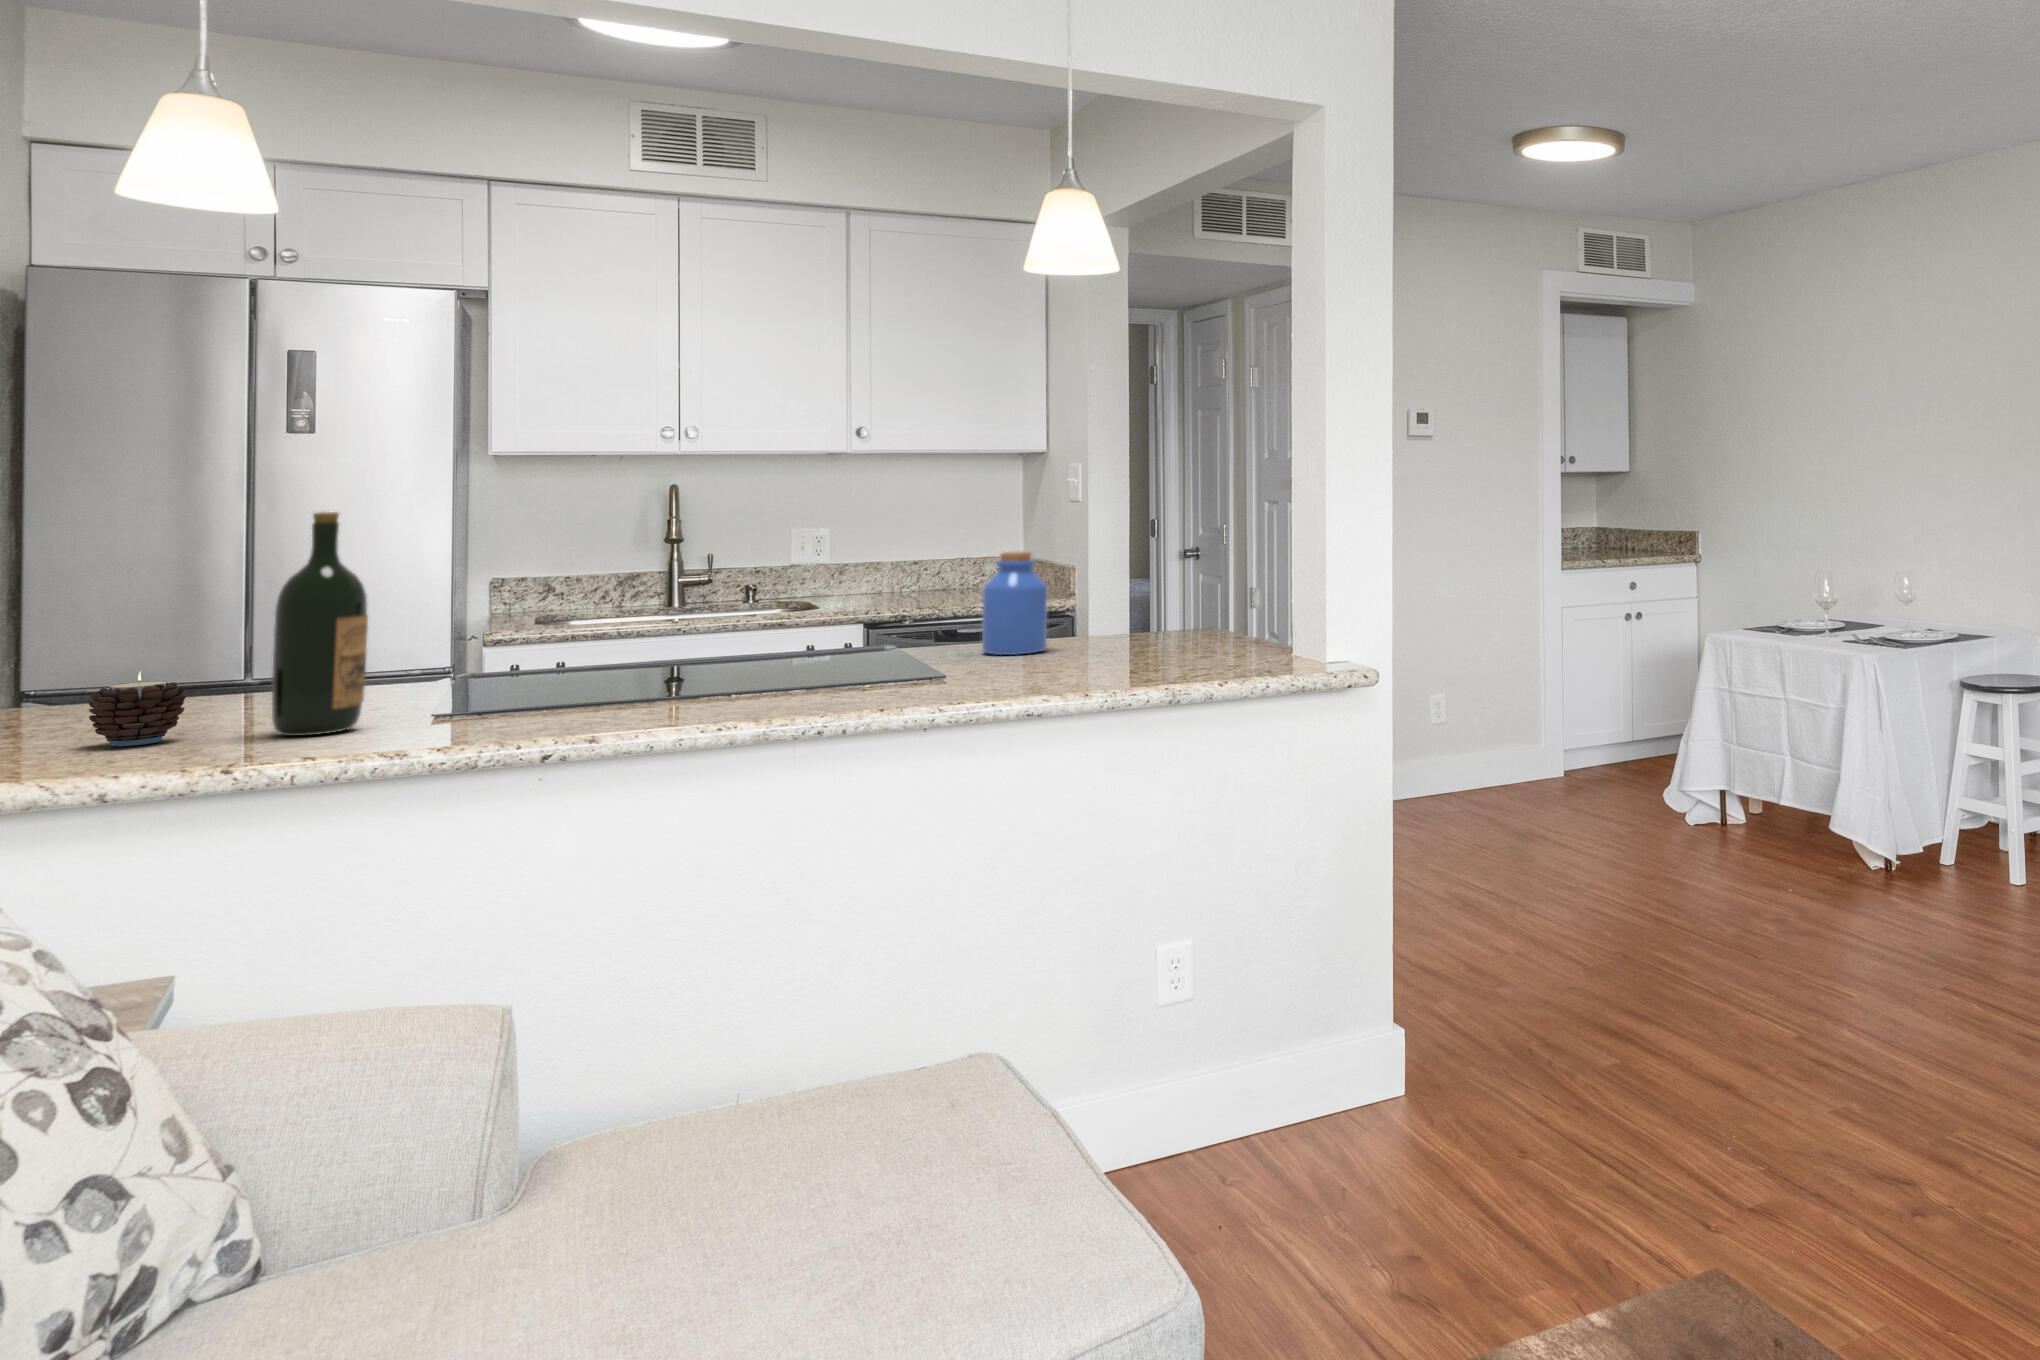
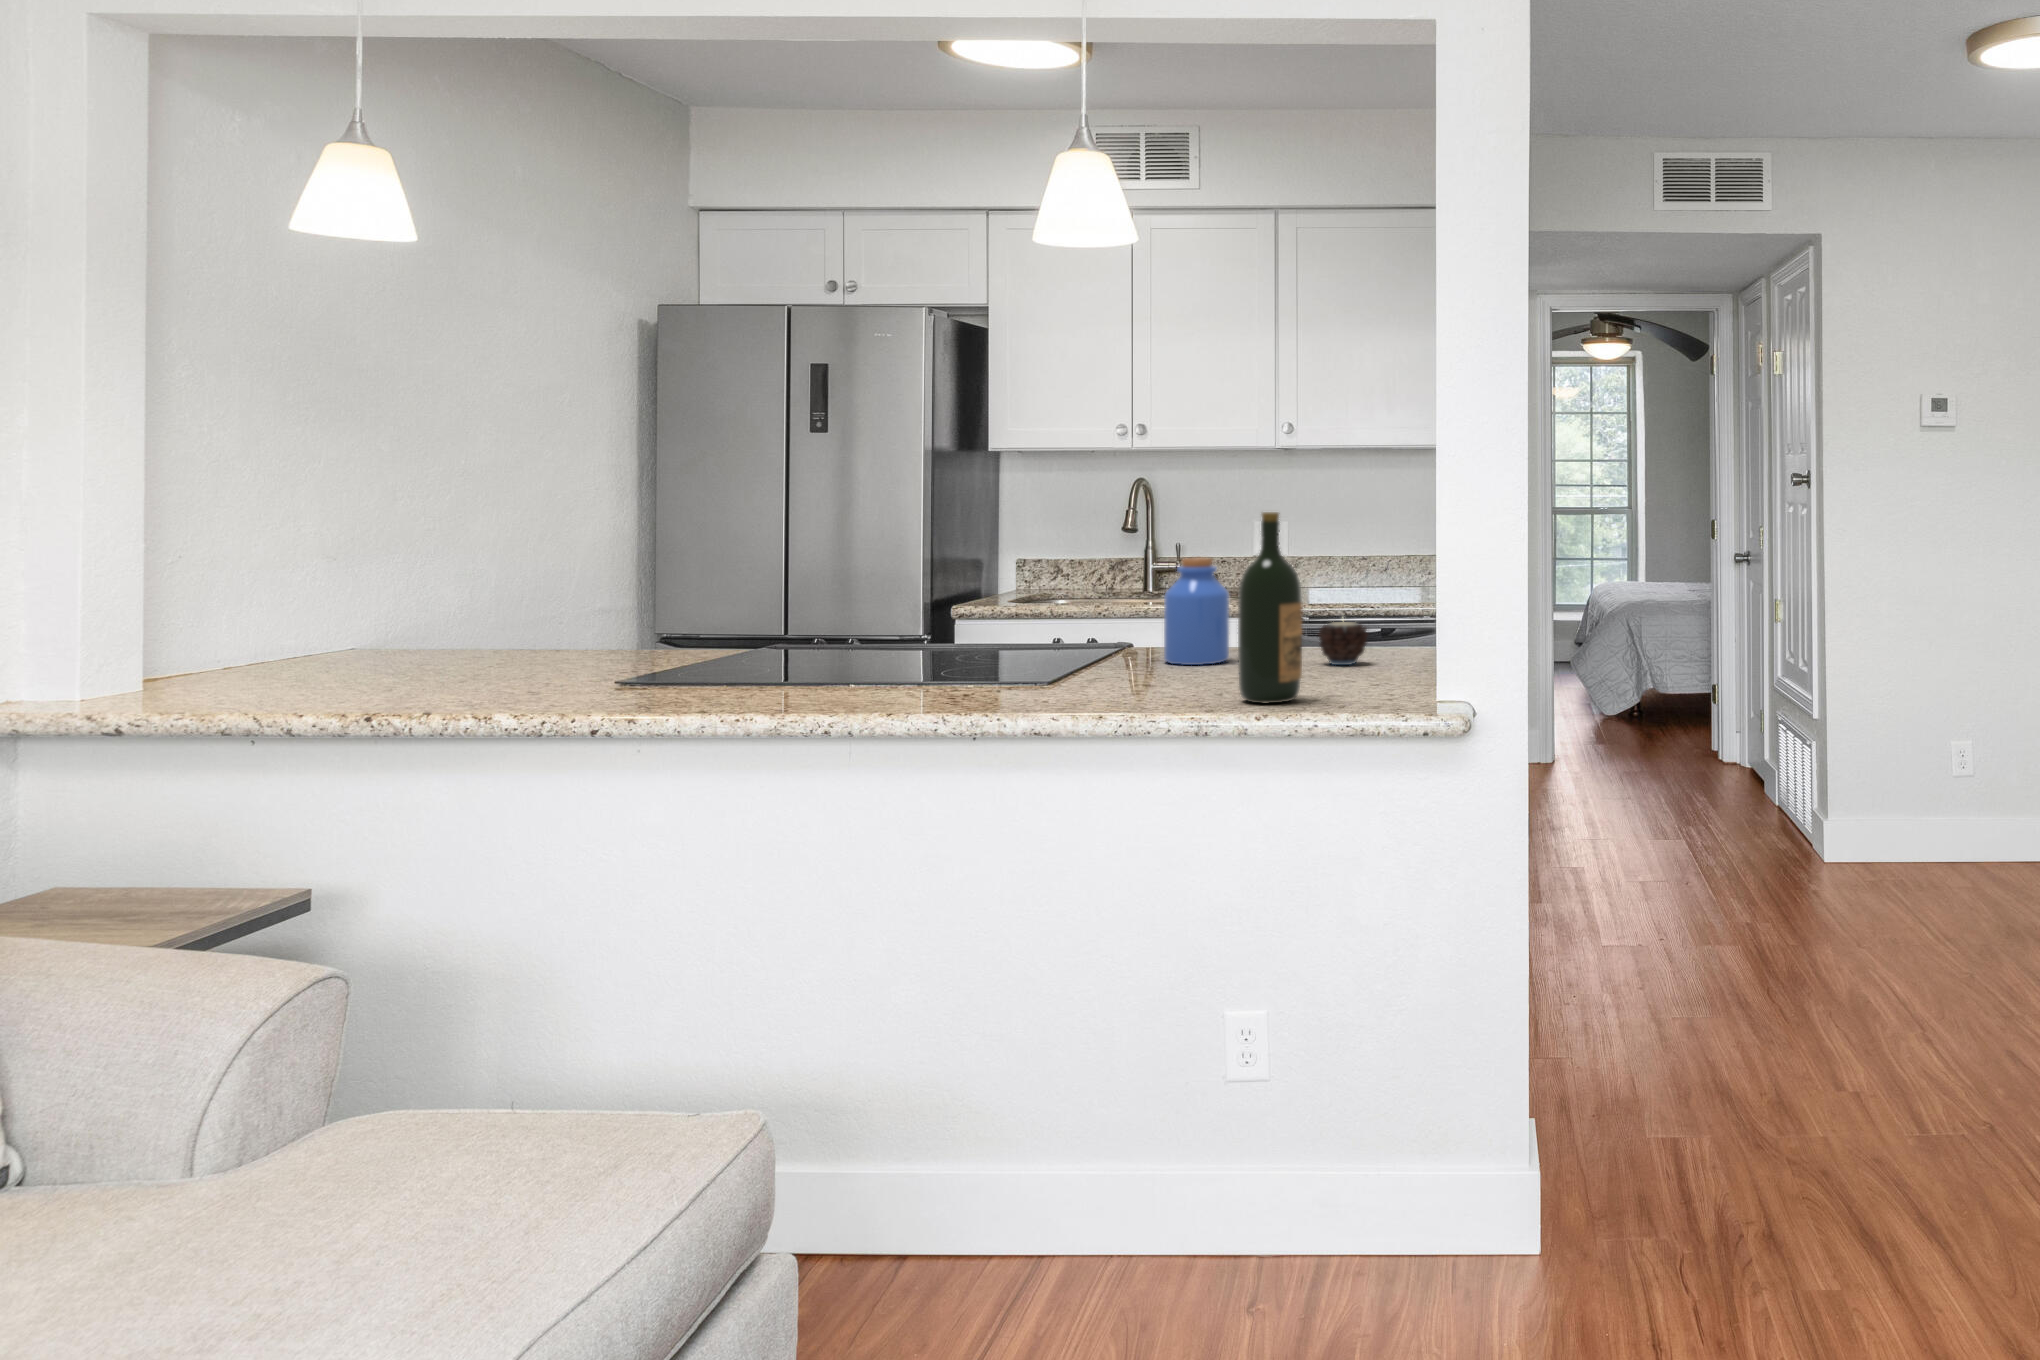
wine bottle: present [272,512,368,736] -> present [1238,512,1303,703]
candle: present [88,672,186,746] -> present [1318,622,1368,665]

